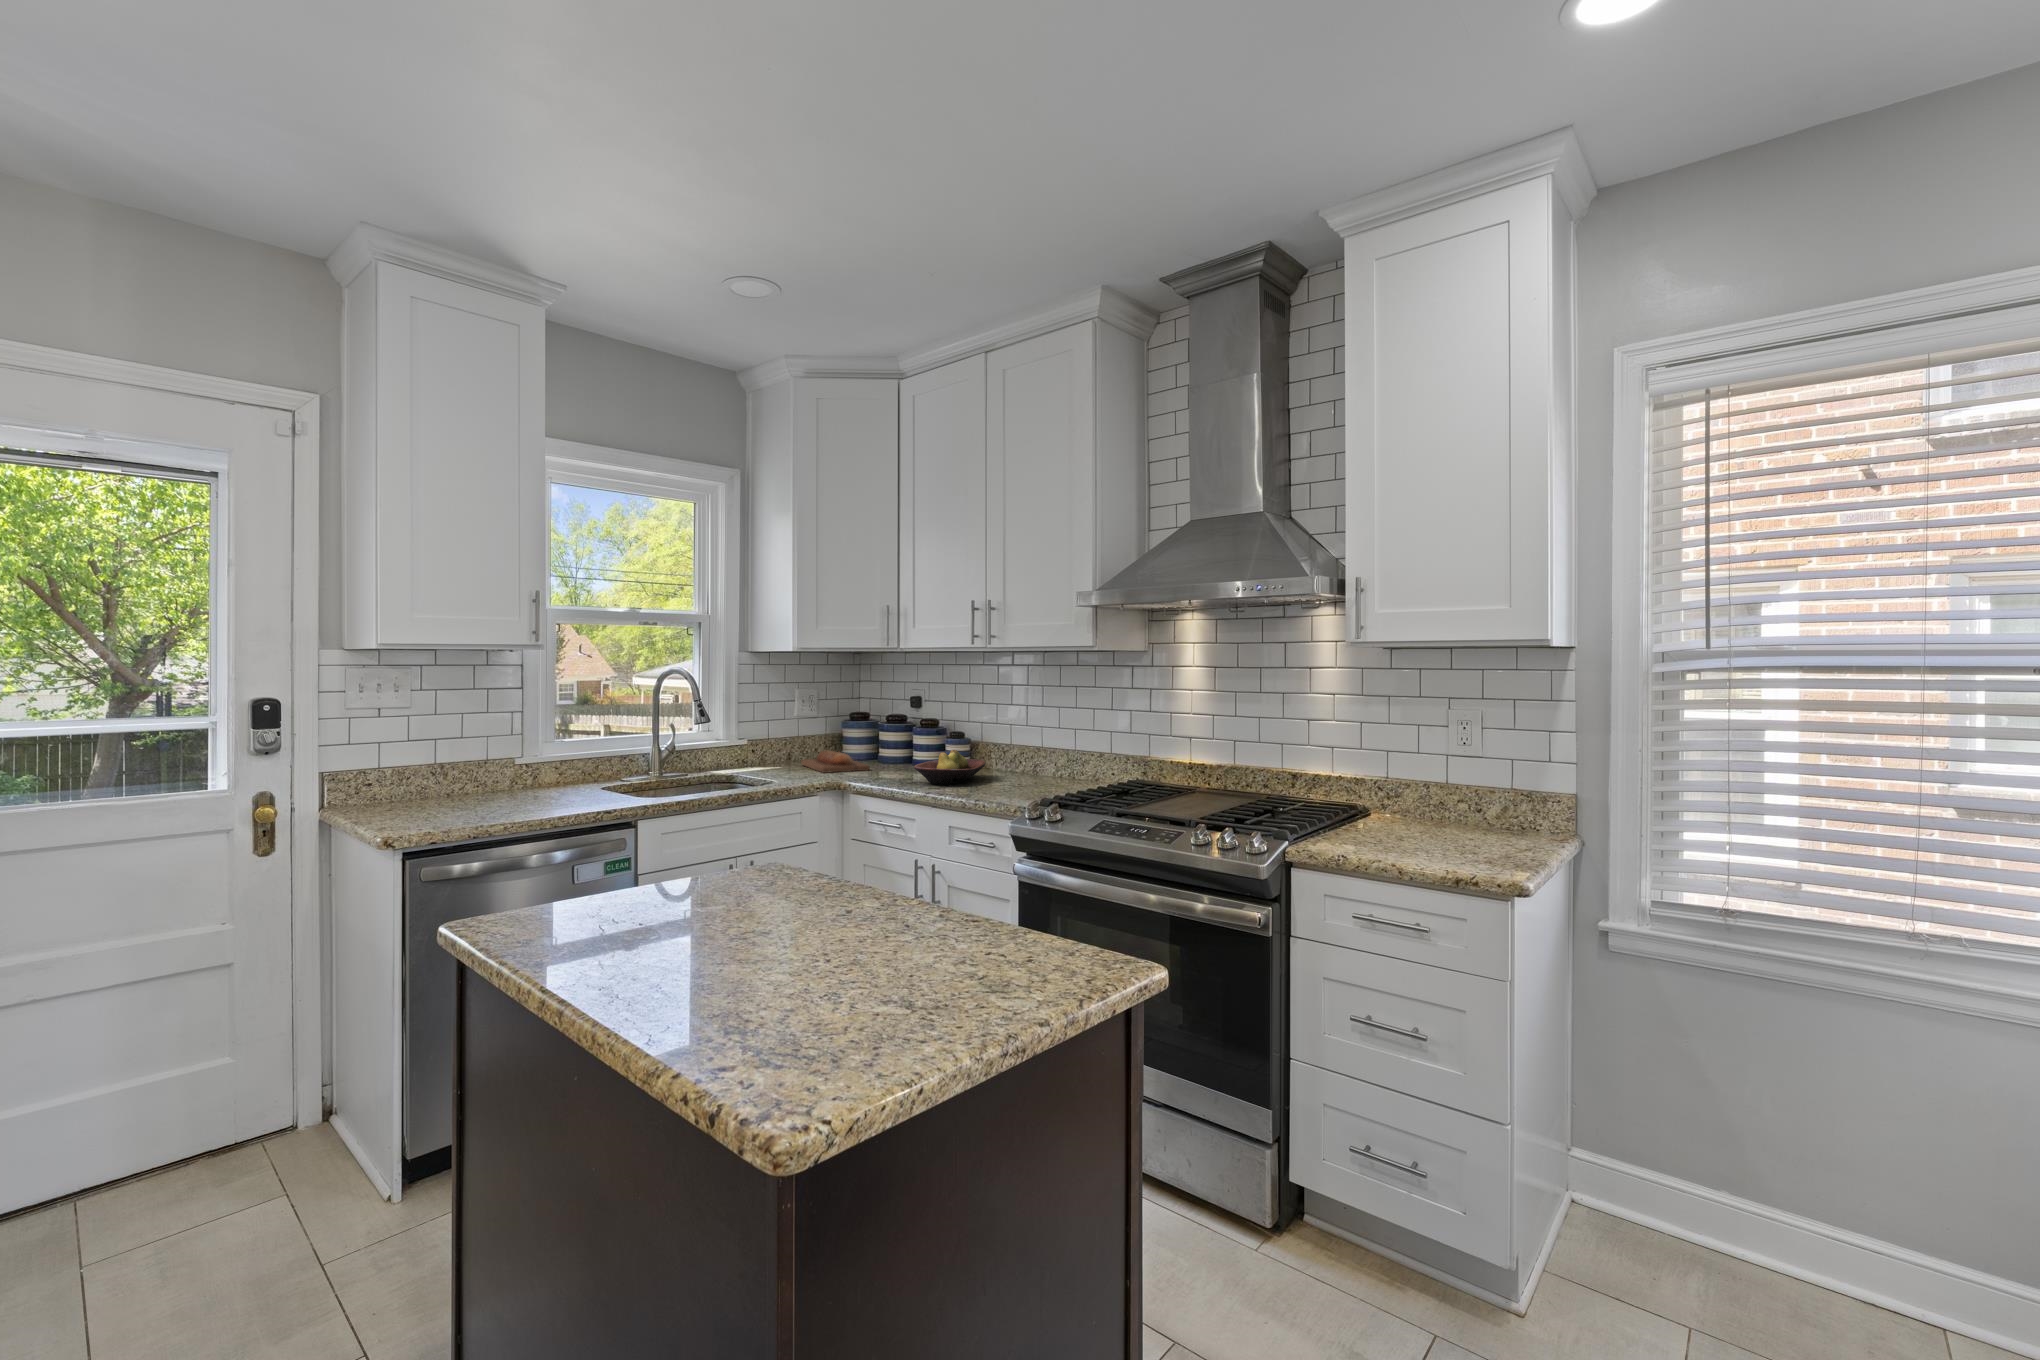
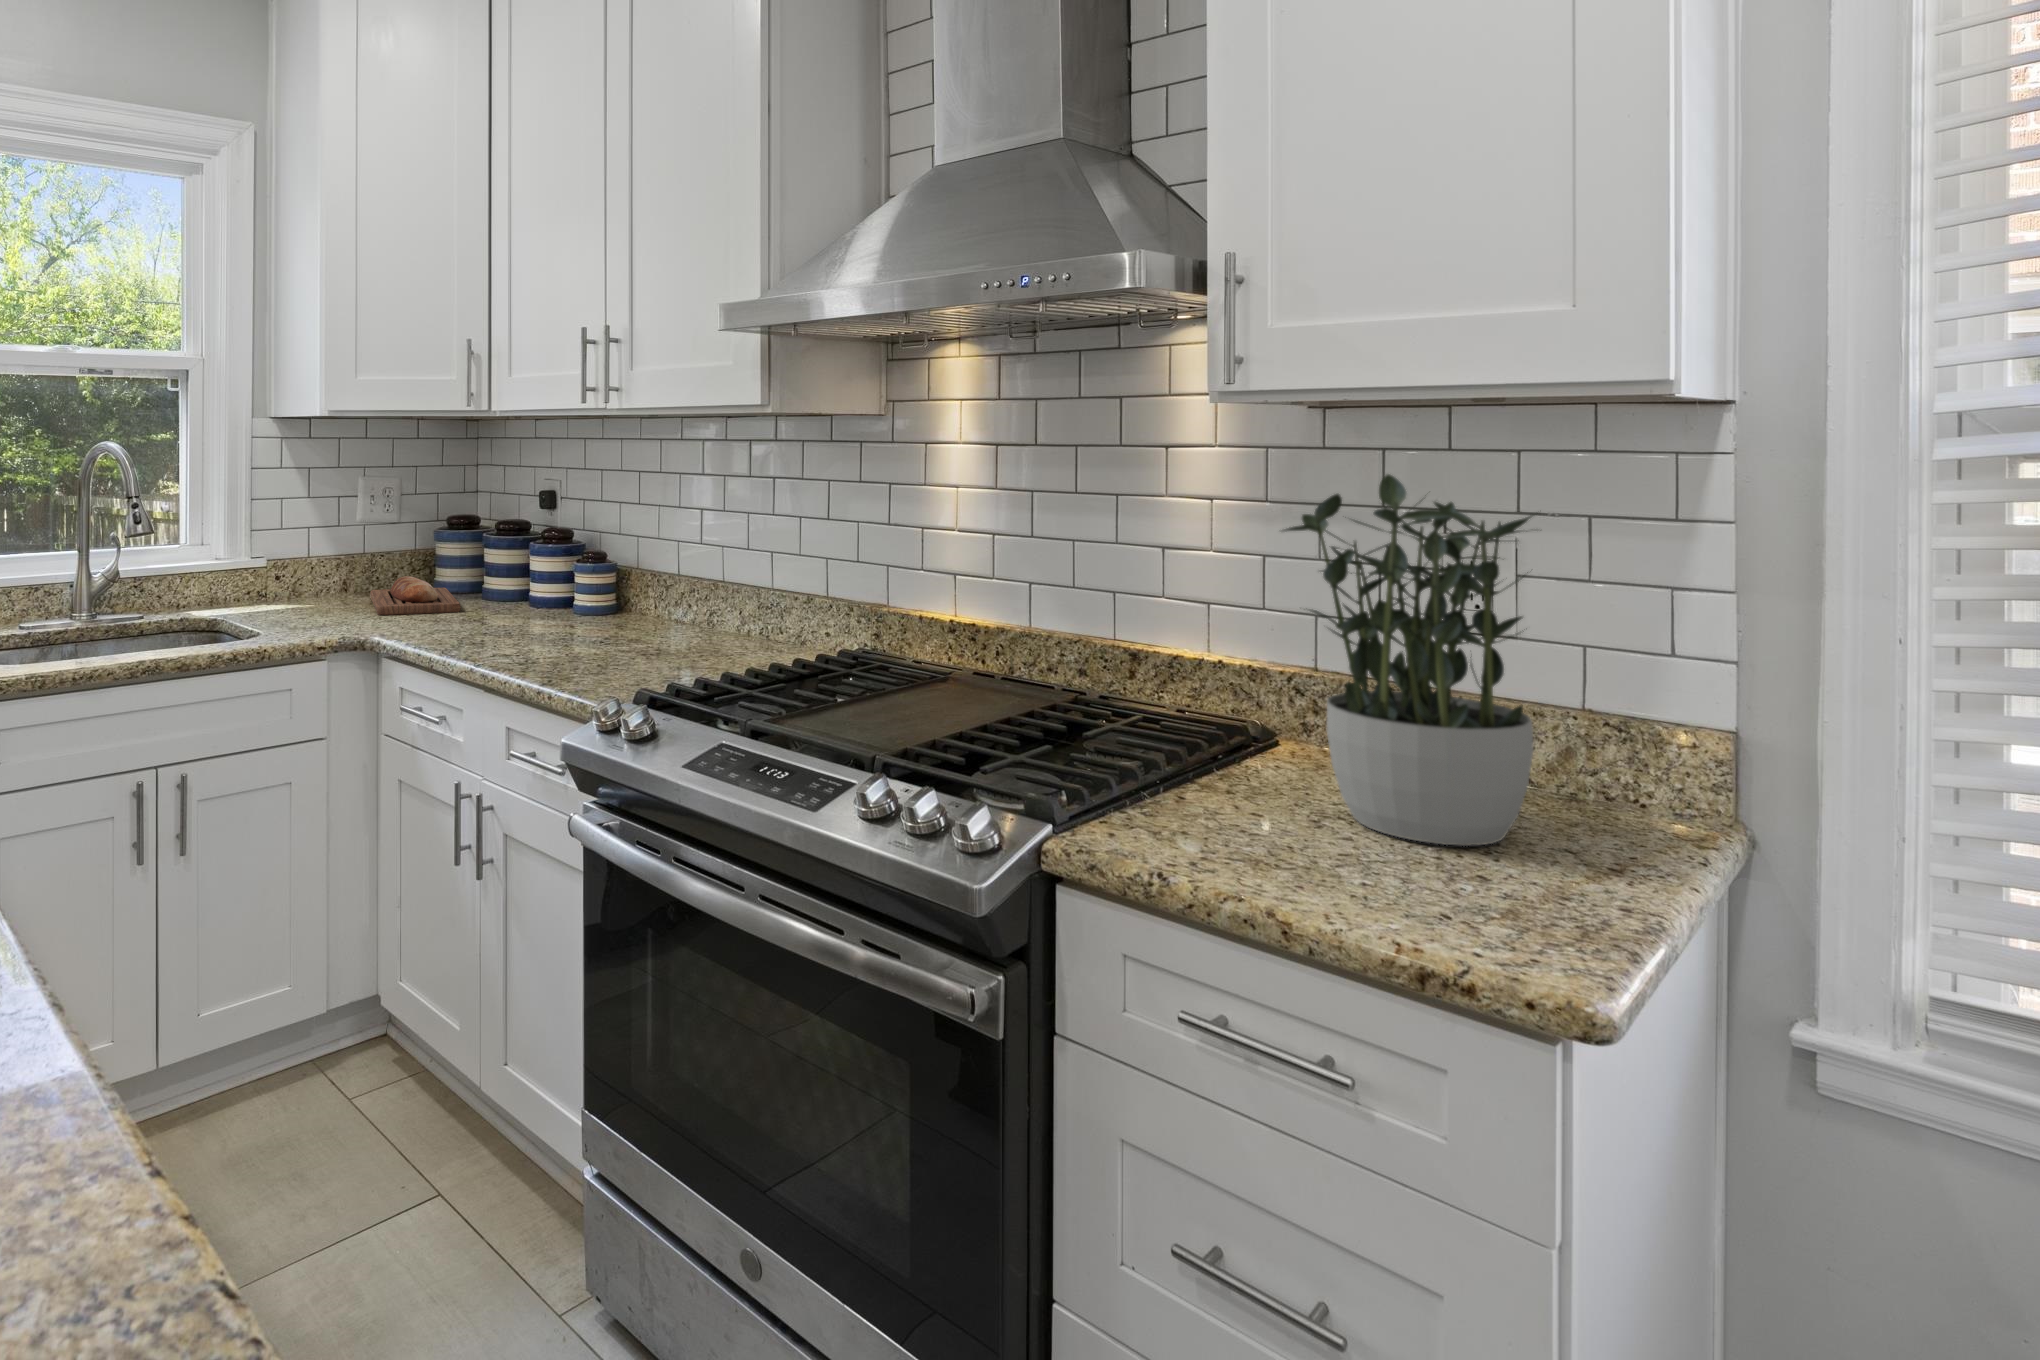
potted plant: none [1384,679,1498,844] -> present [1283,474,1533,846]
fruit bowl: present [914,750,986,785] -> none [484,584,625,647]

